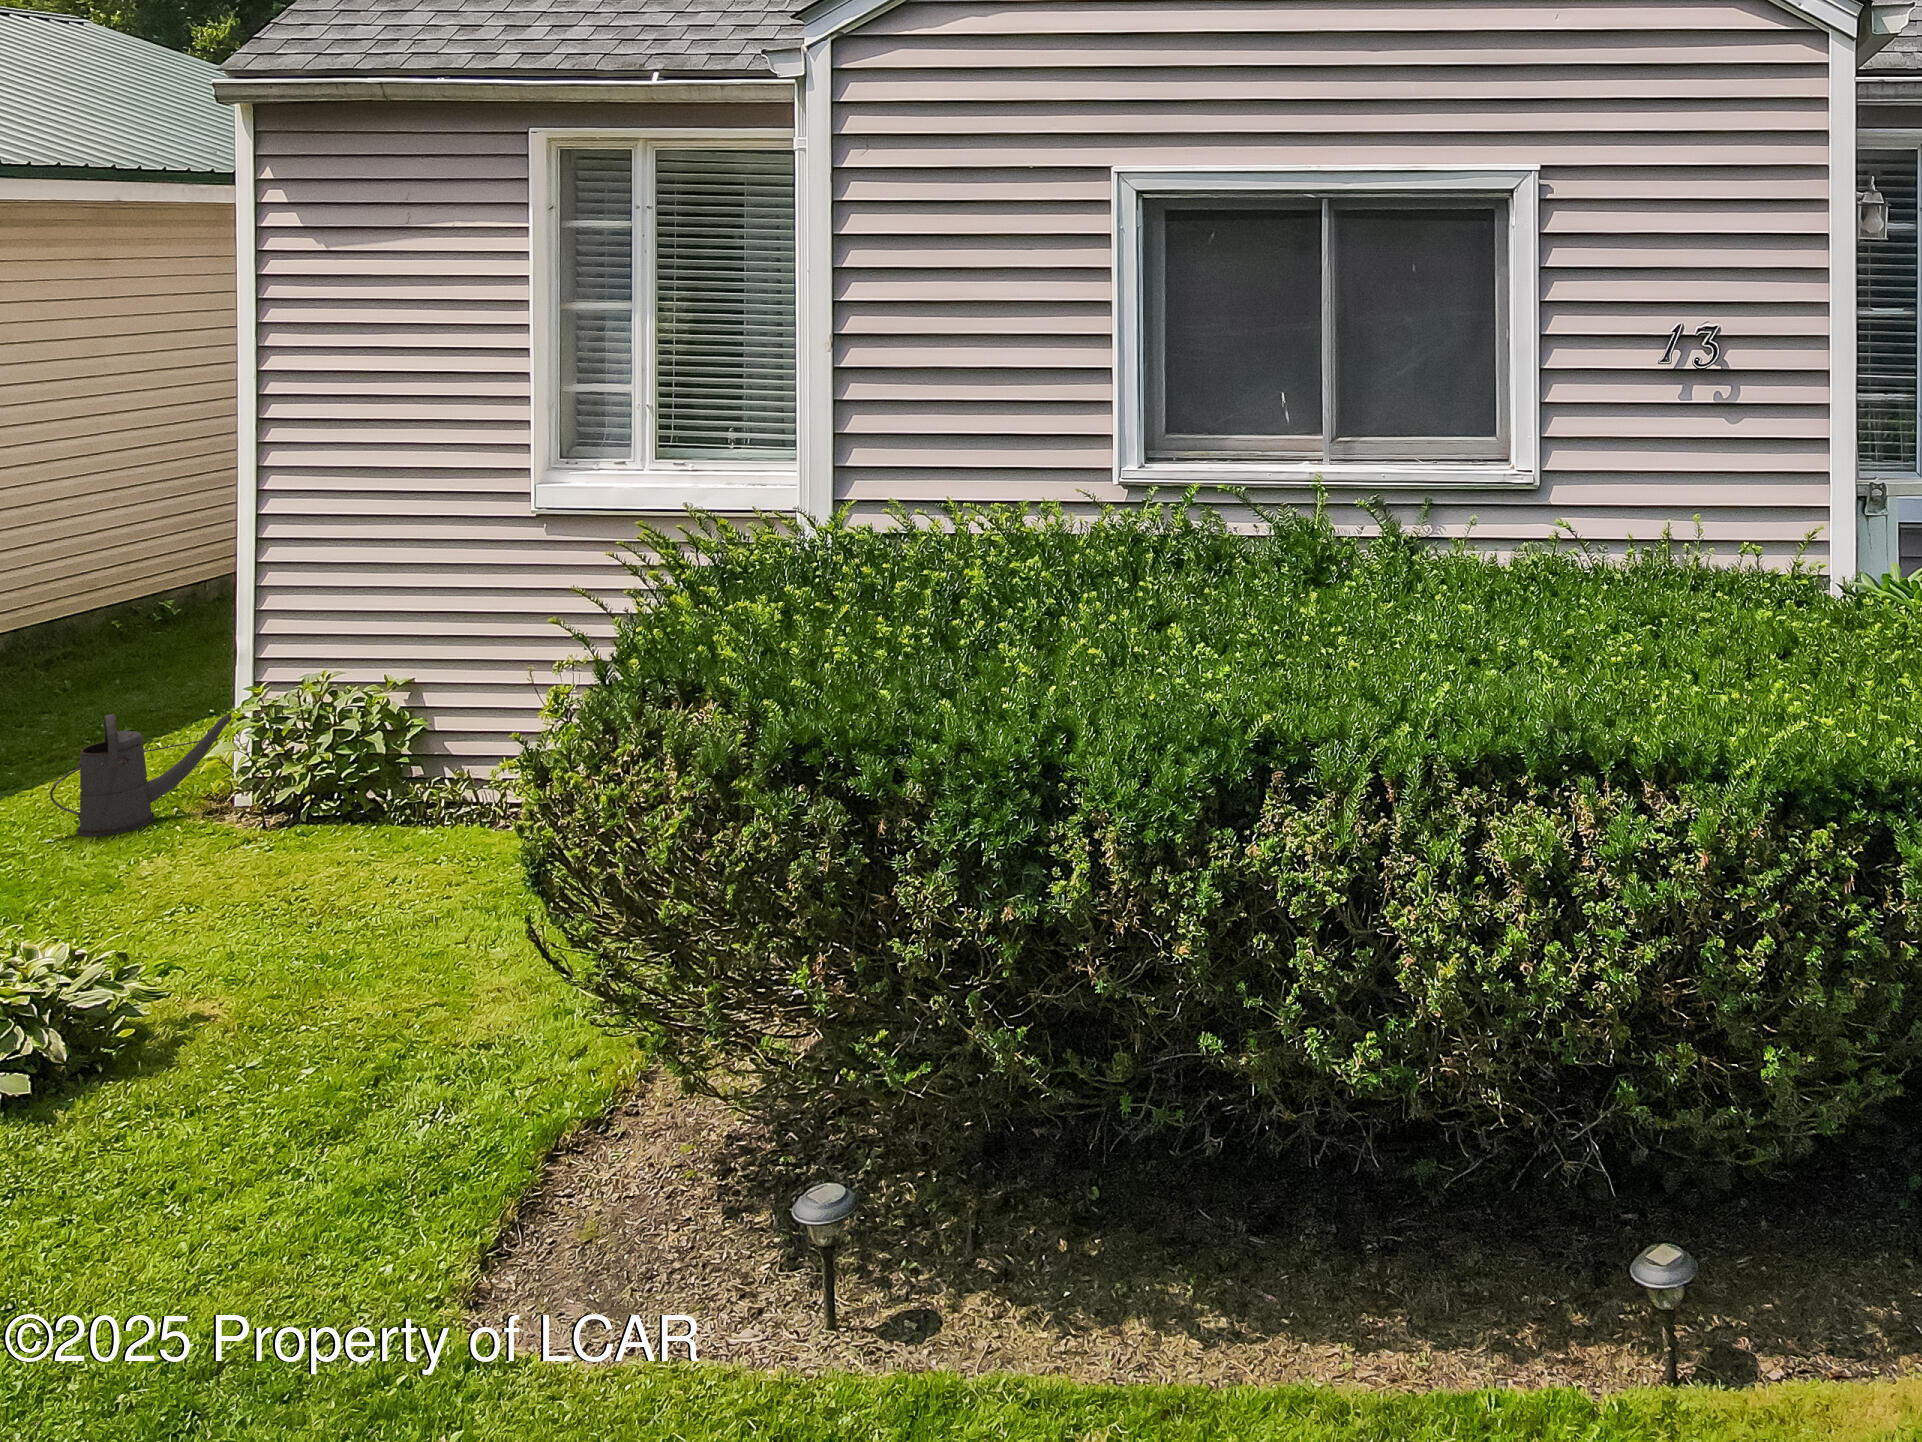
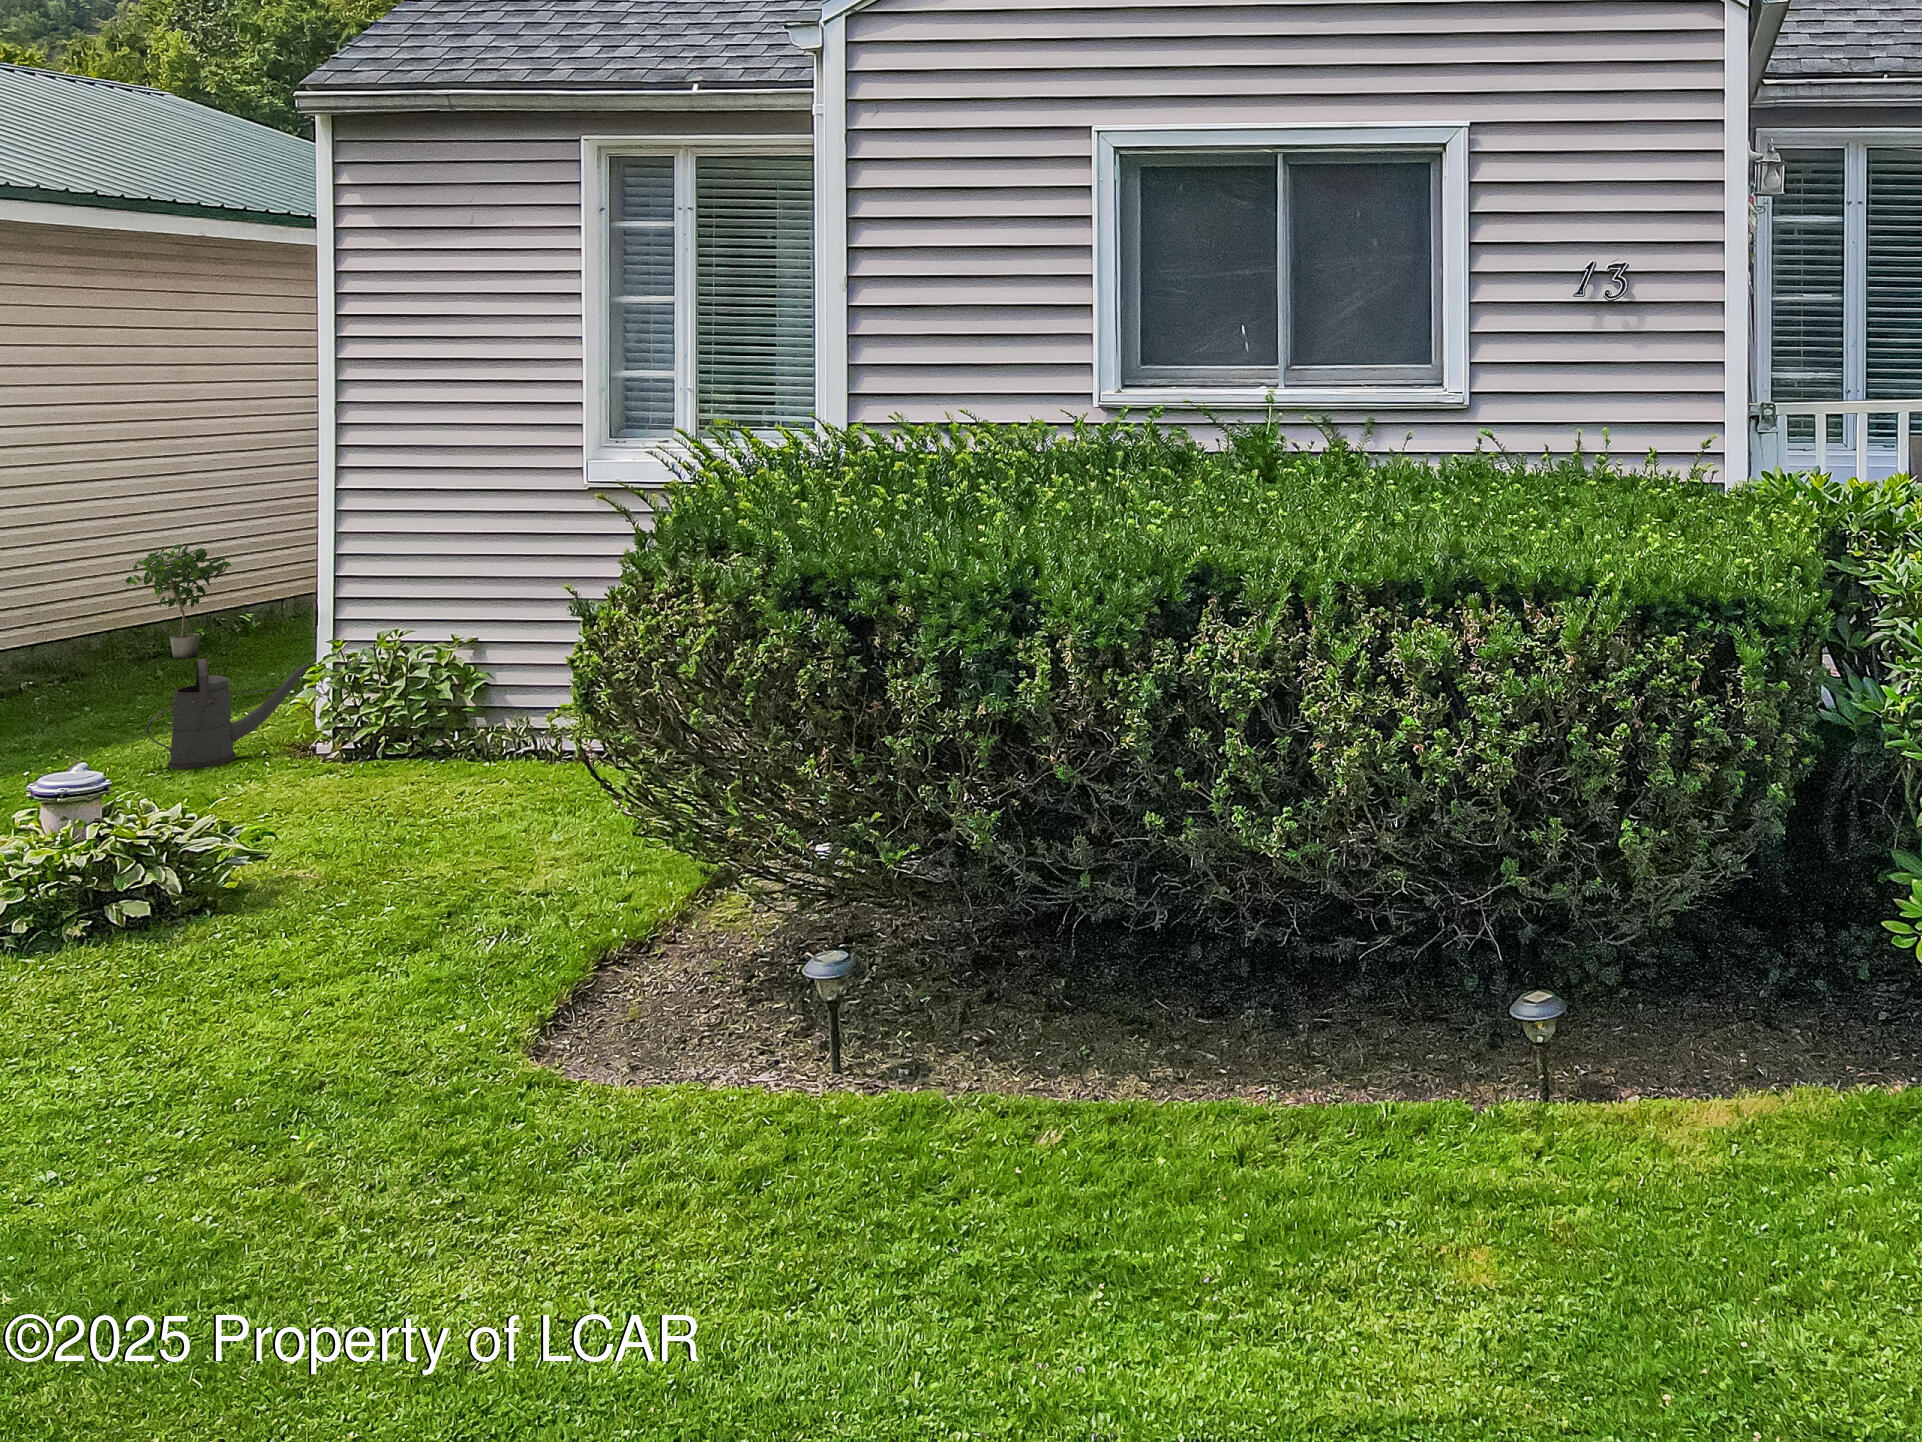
potted plant: none [41,550,158,673] -> present [126,544,231,658]

